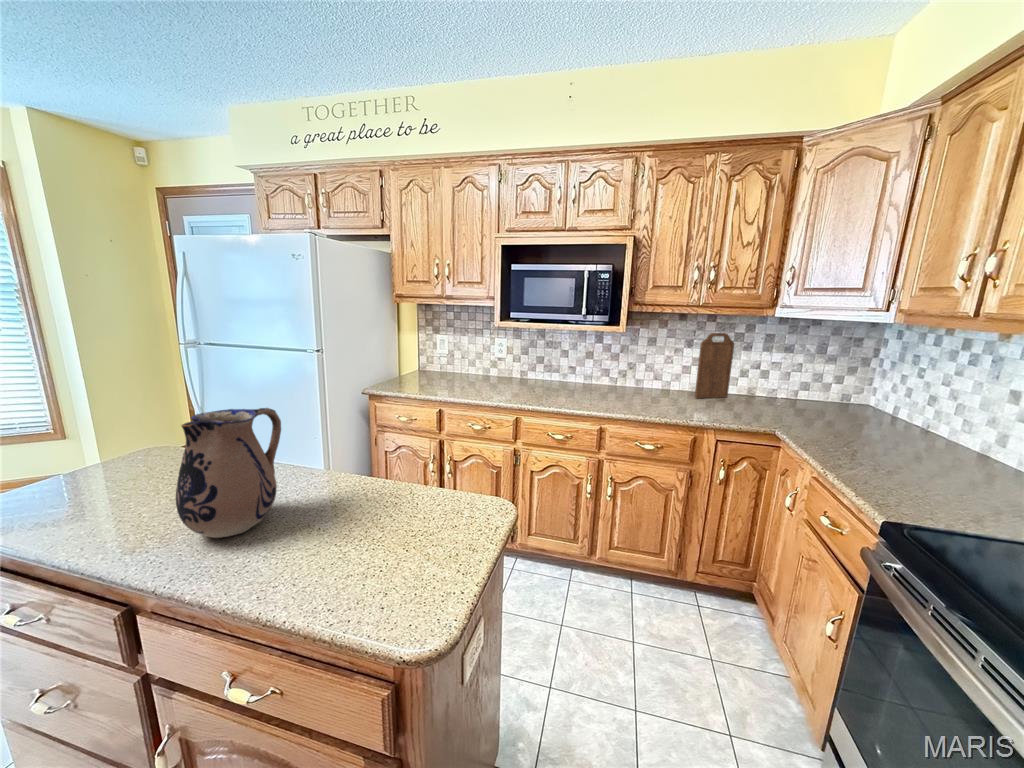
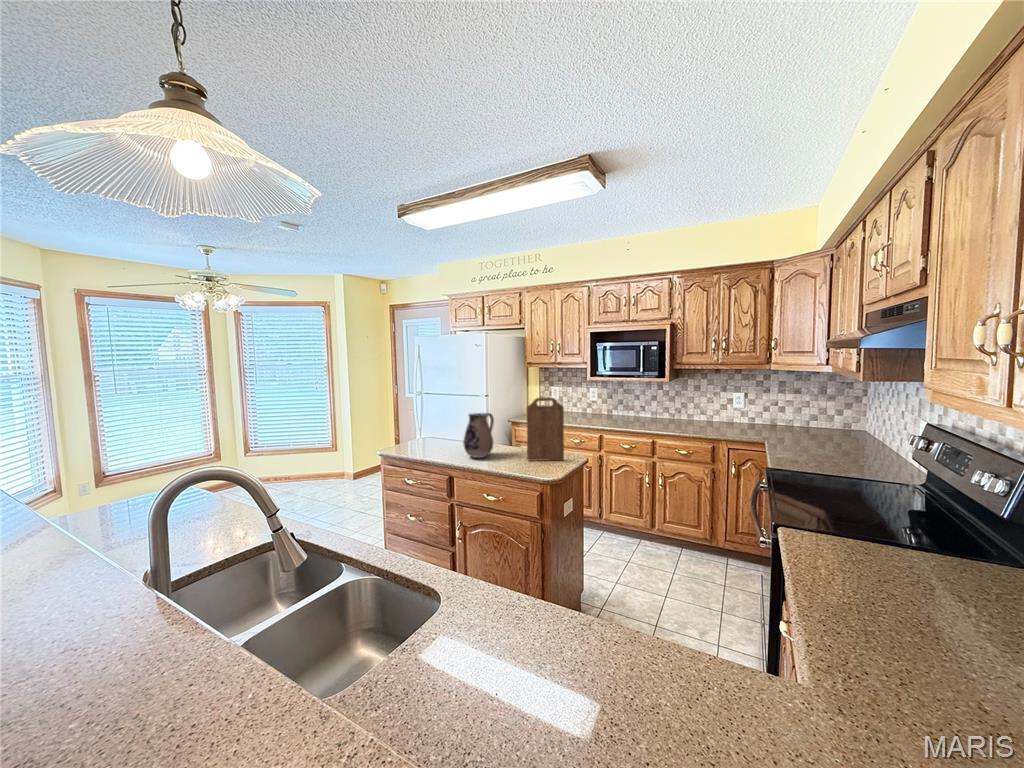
cutting board: present [695,333,734,398] -> present [527,397,564,461]

